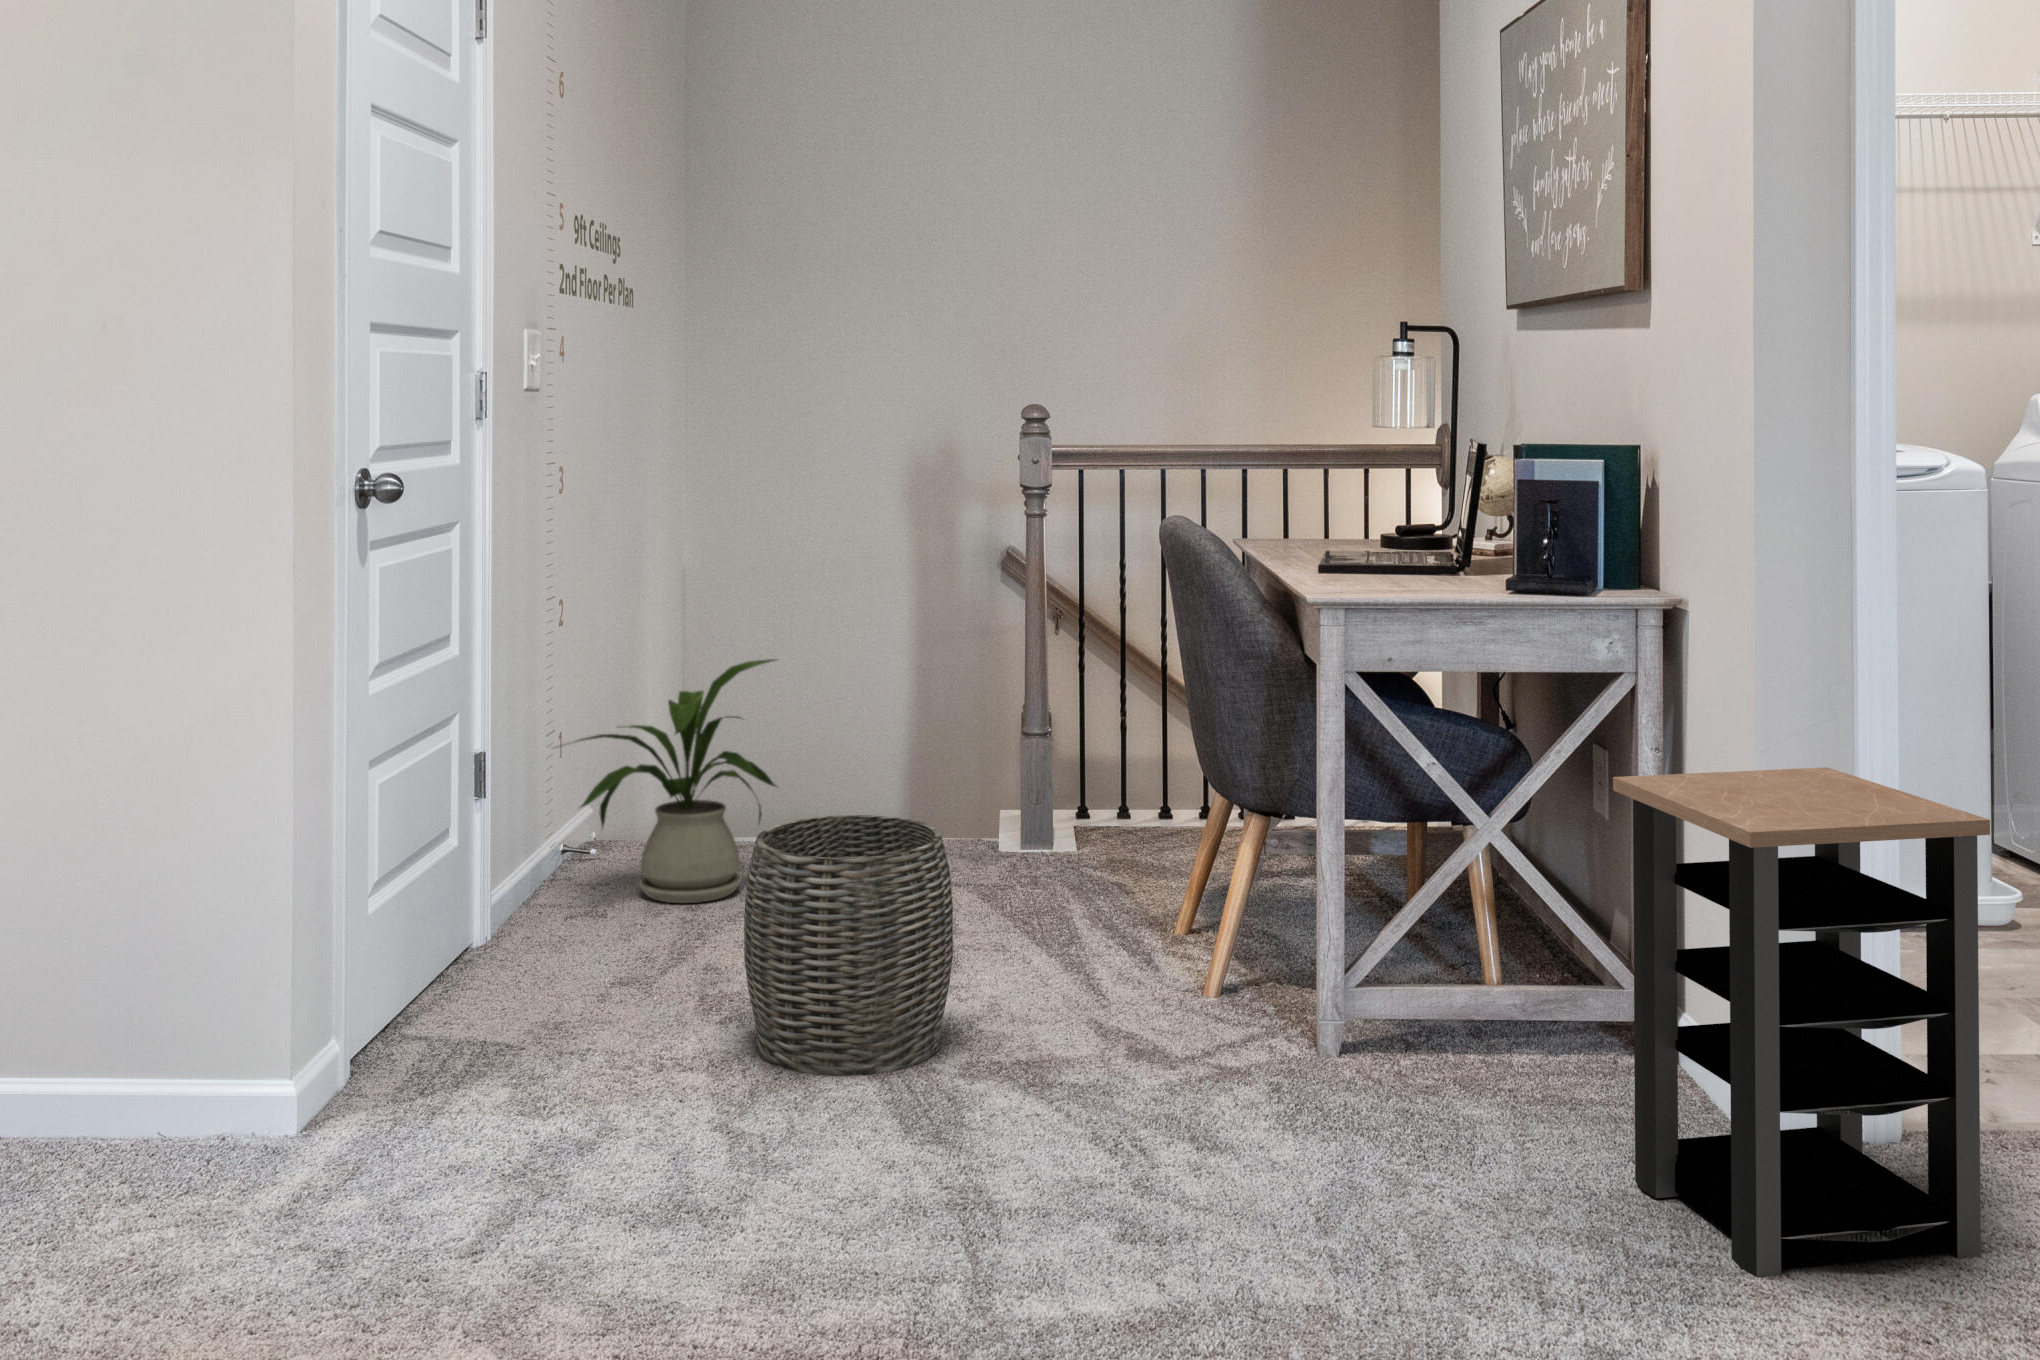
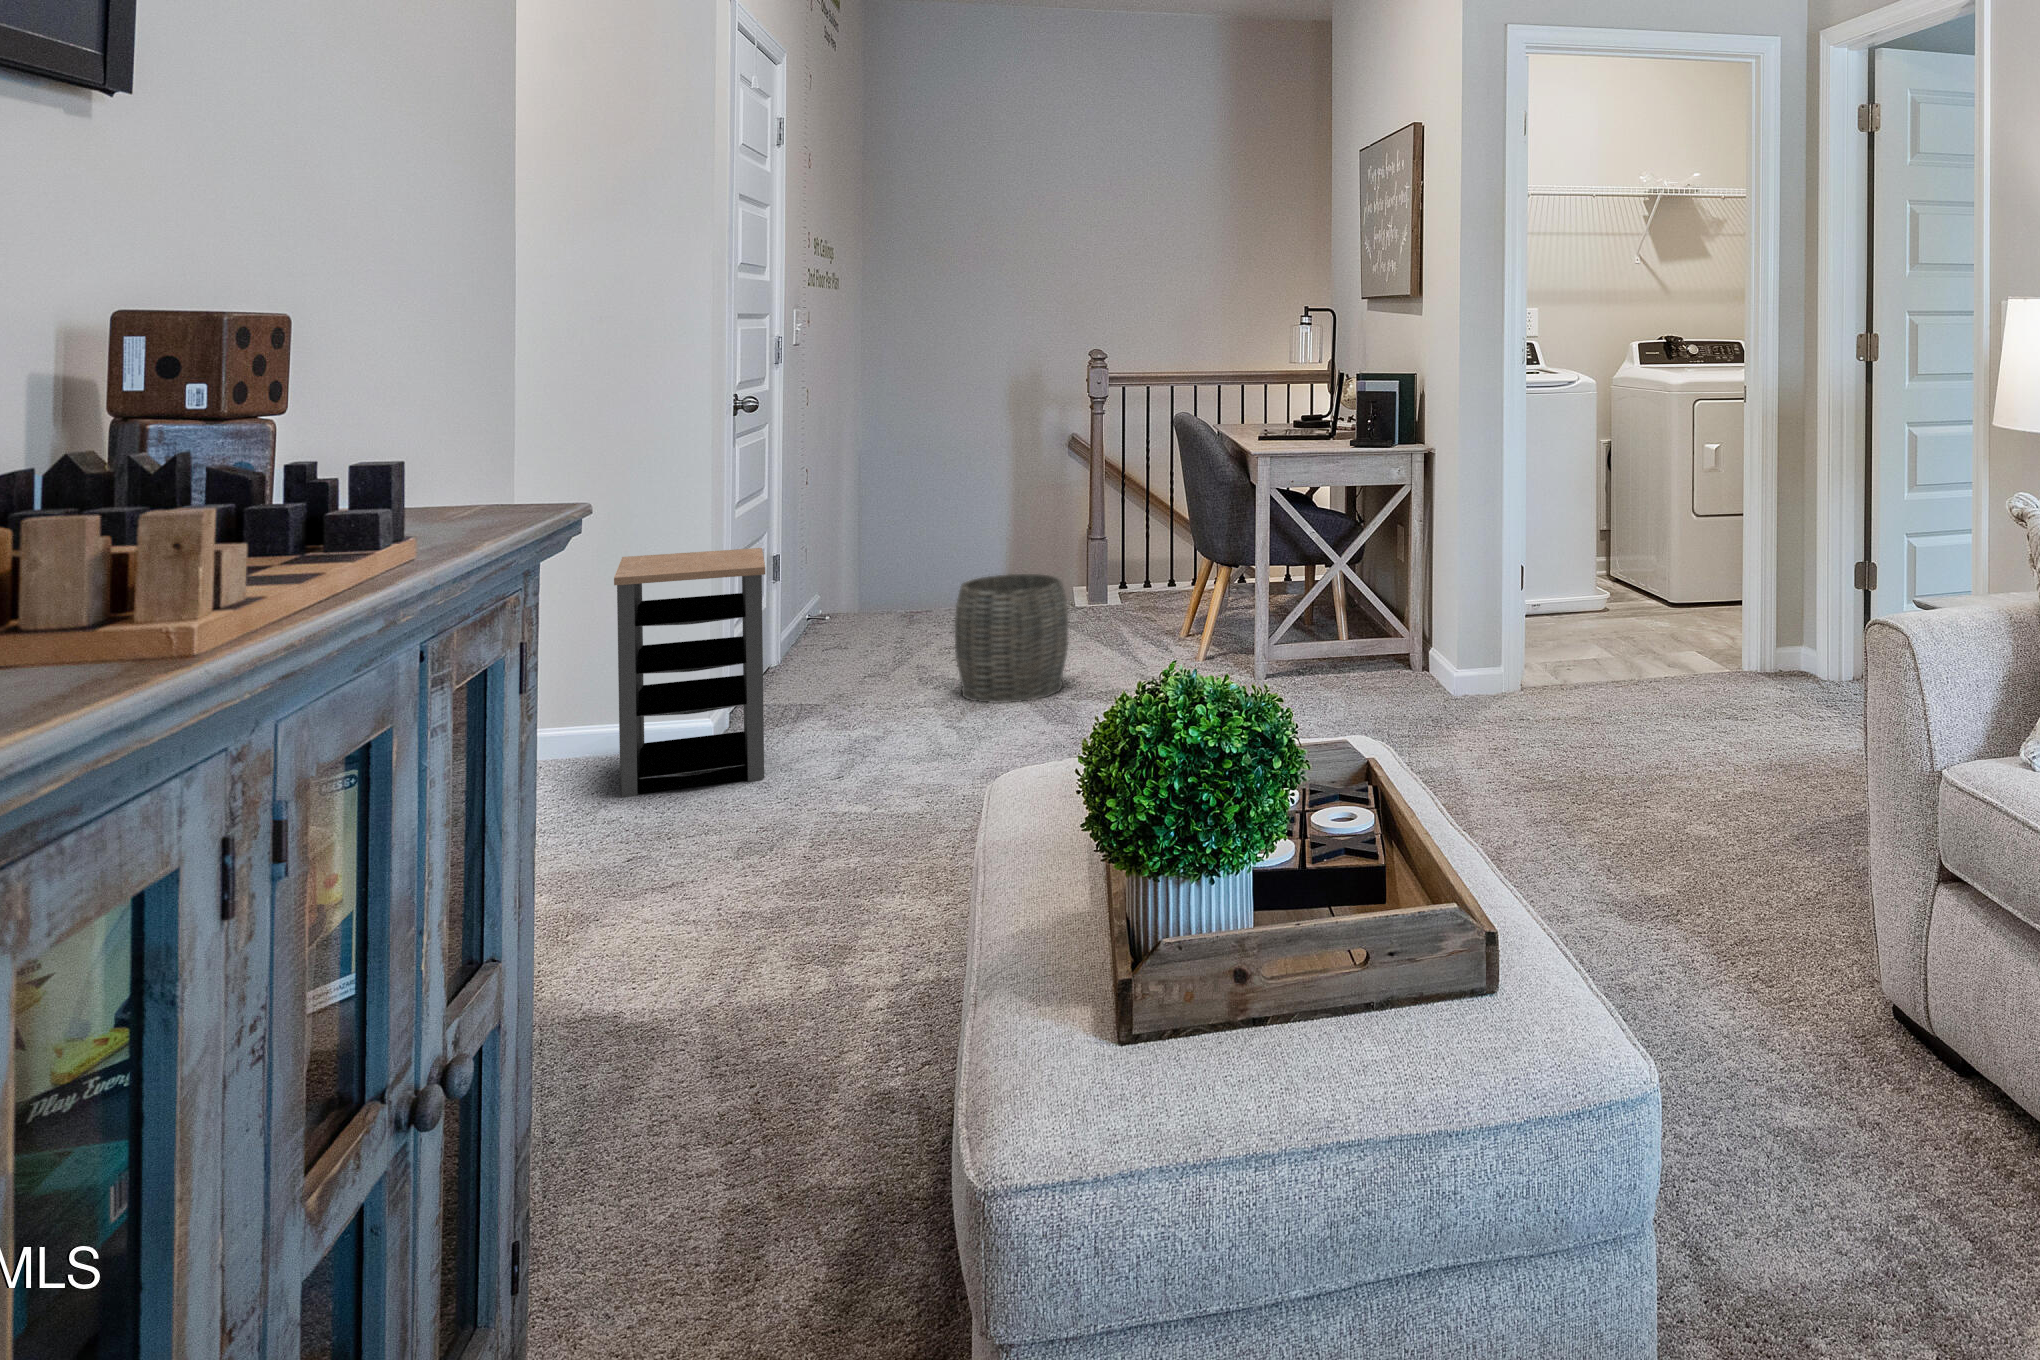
house plant: present [561,659,778,903] -> none [810,500,949,640]
side table: present [1613,767,1990,1277] -> present [614,548,765,798]

